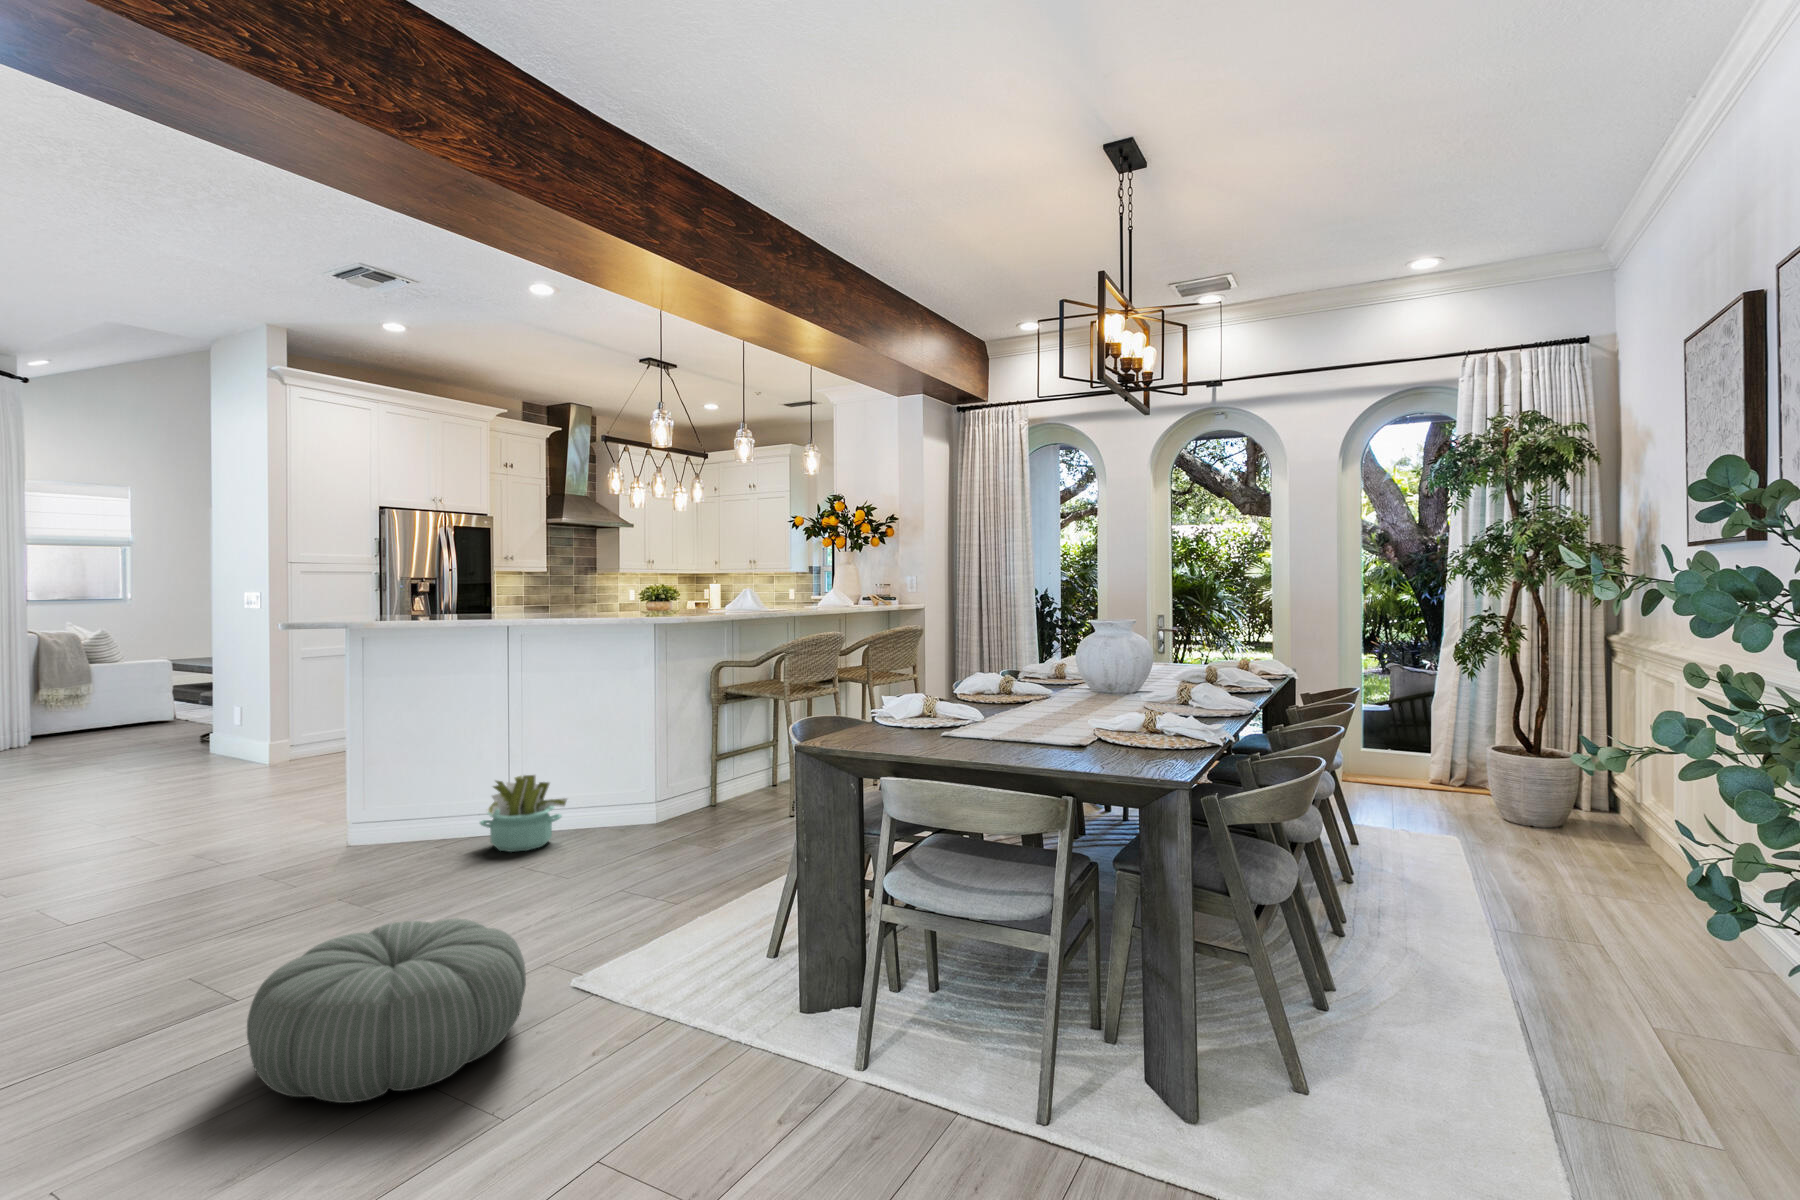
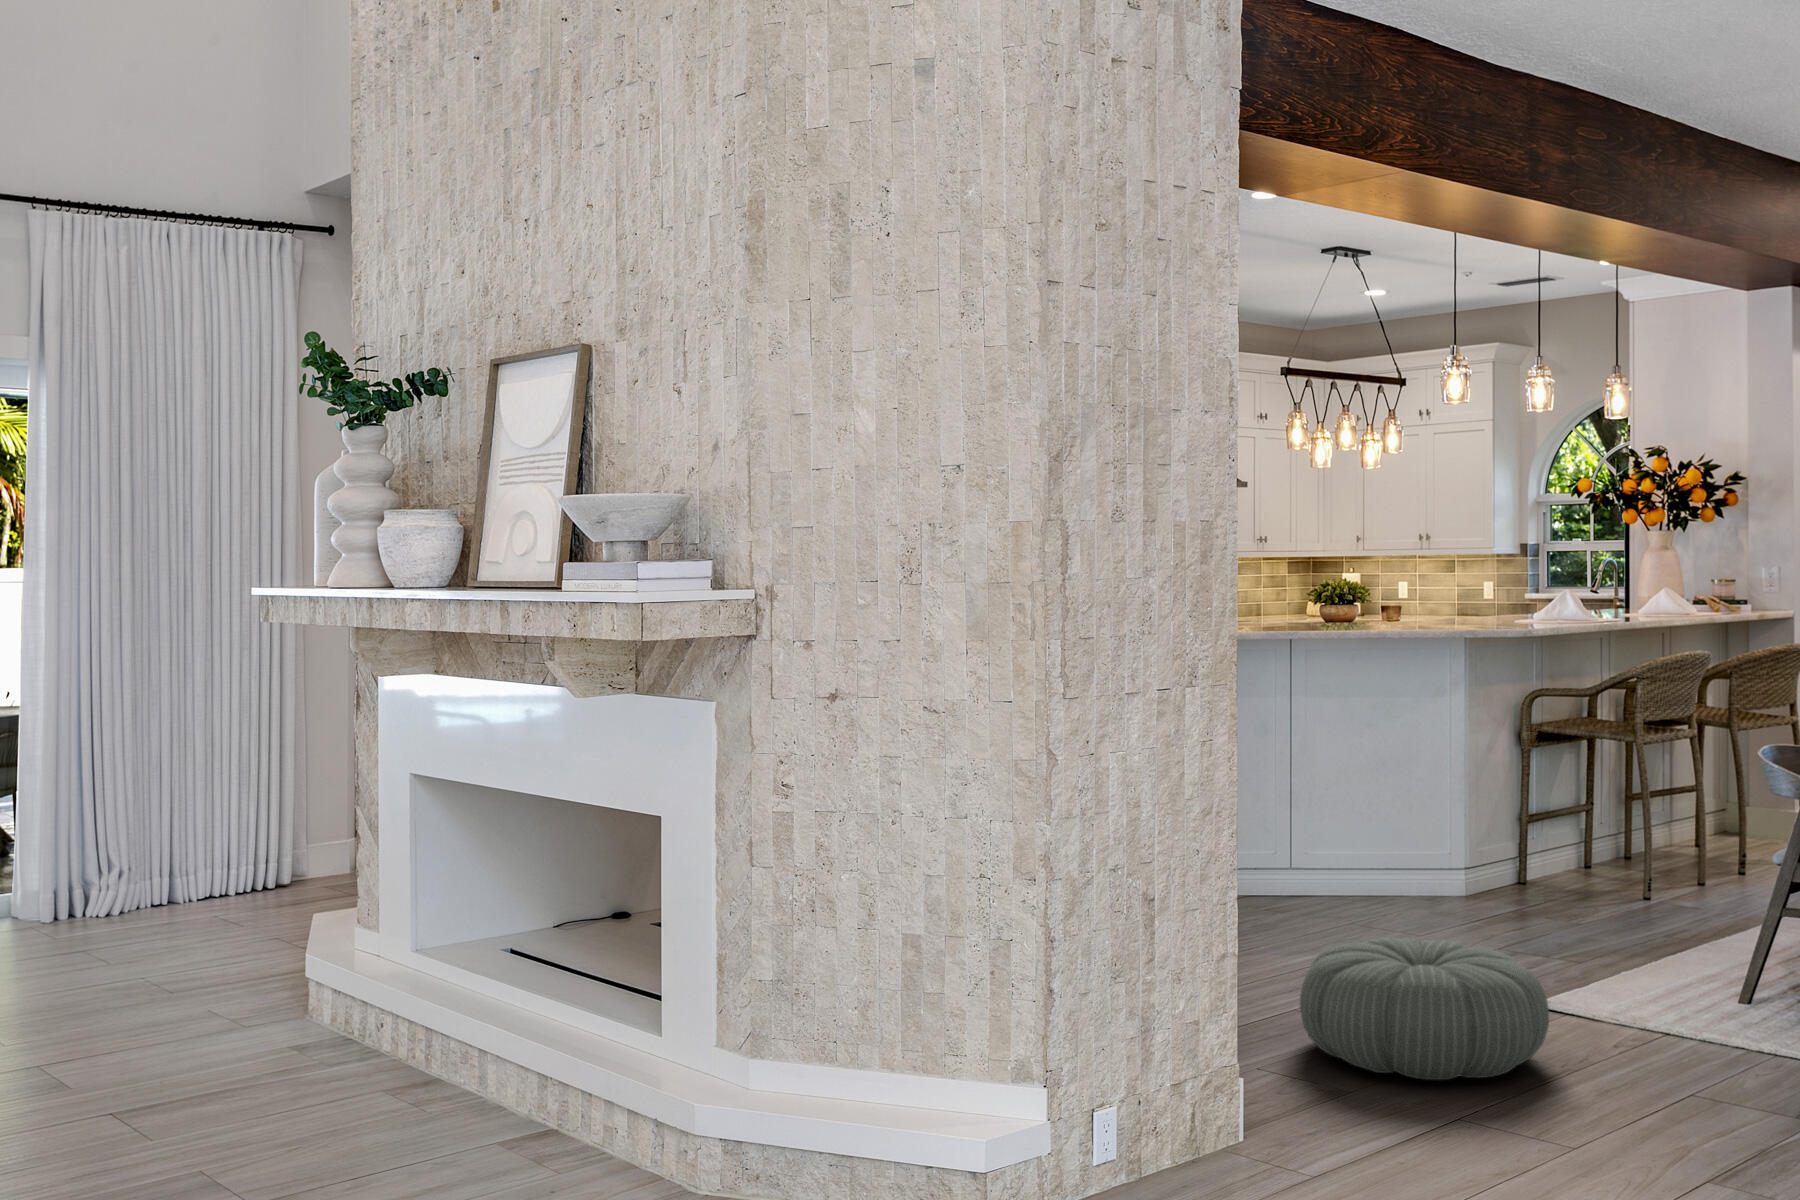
decorative plant: present [480,775,567,852] -> none [1267,823,1370,915]

